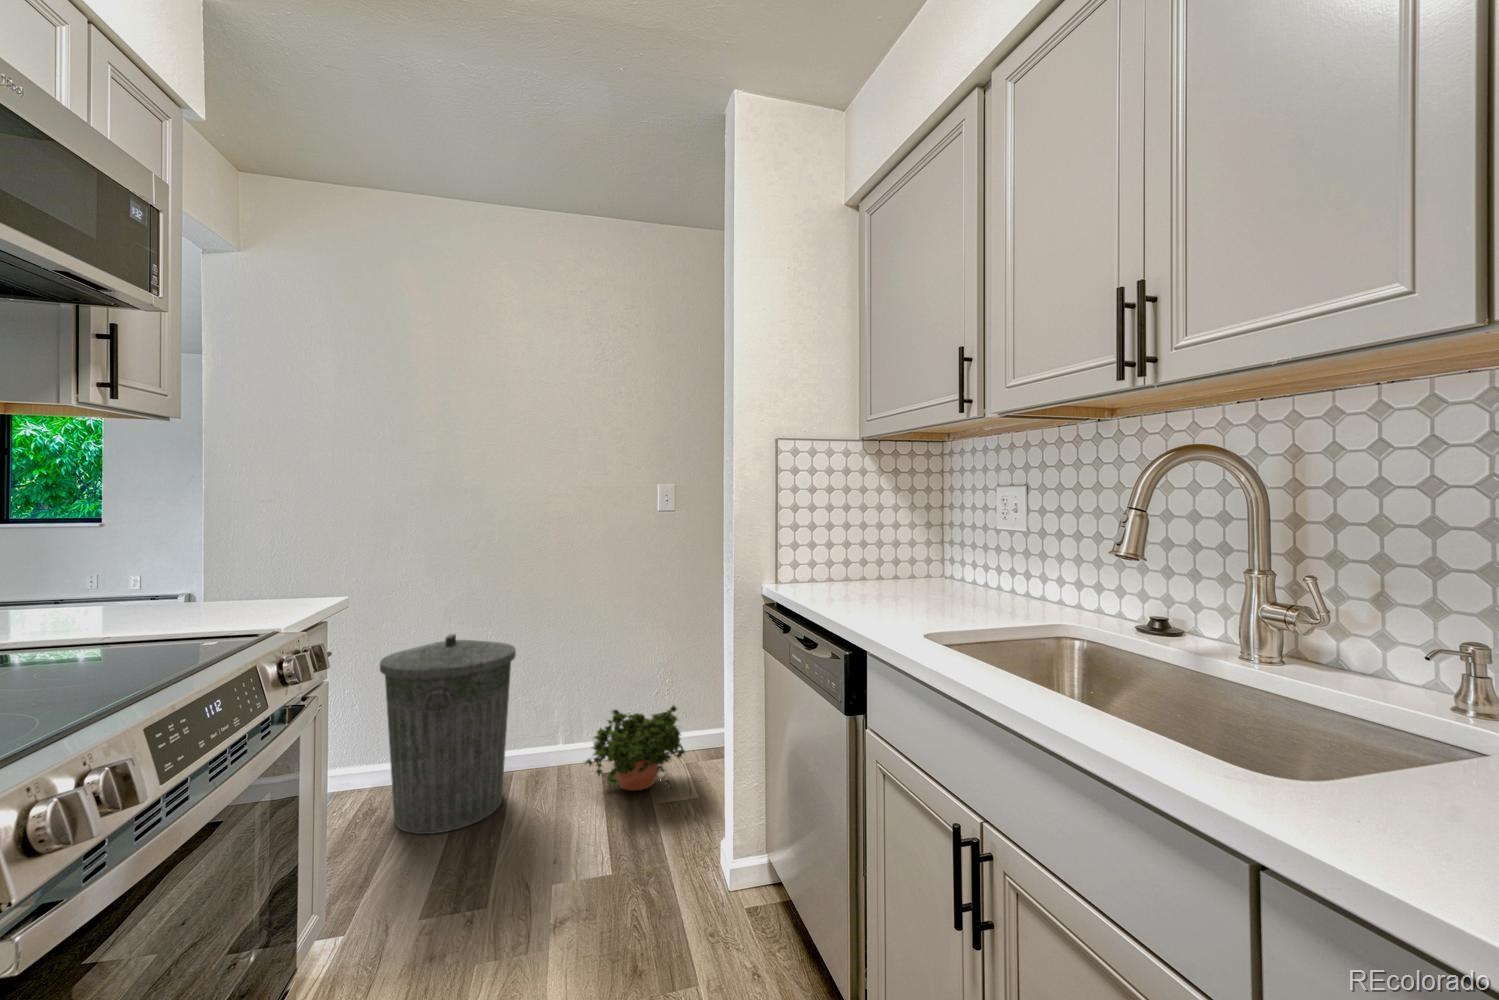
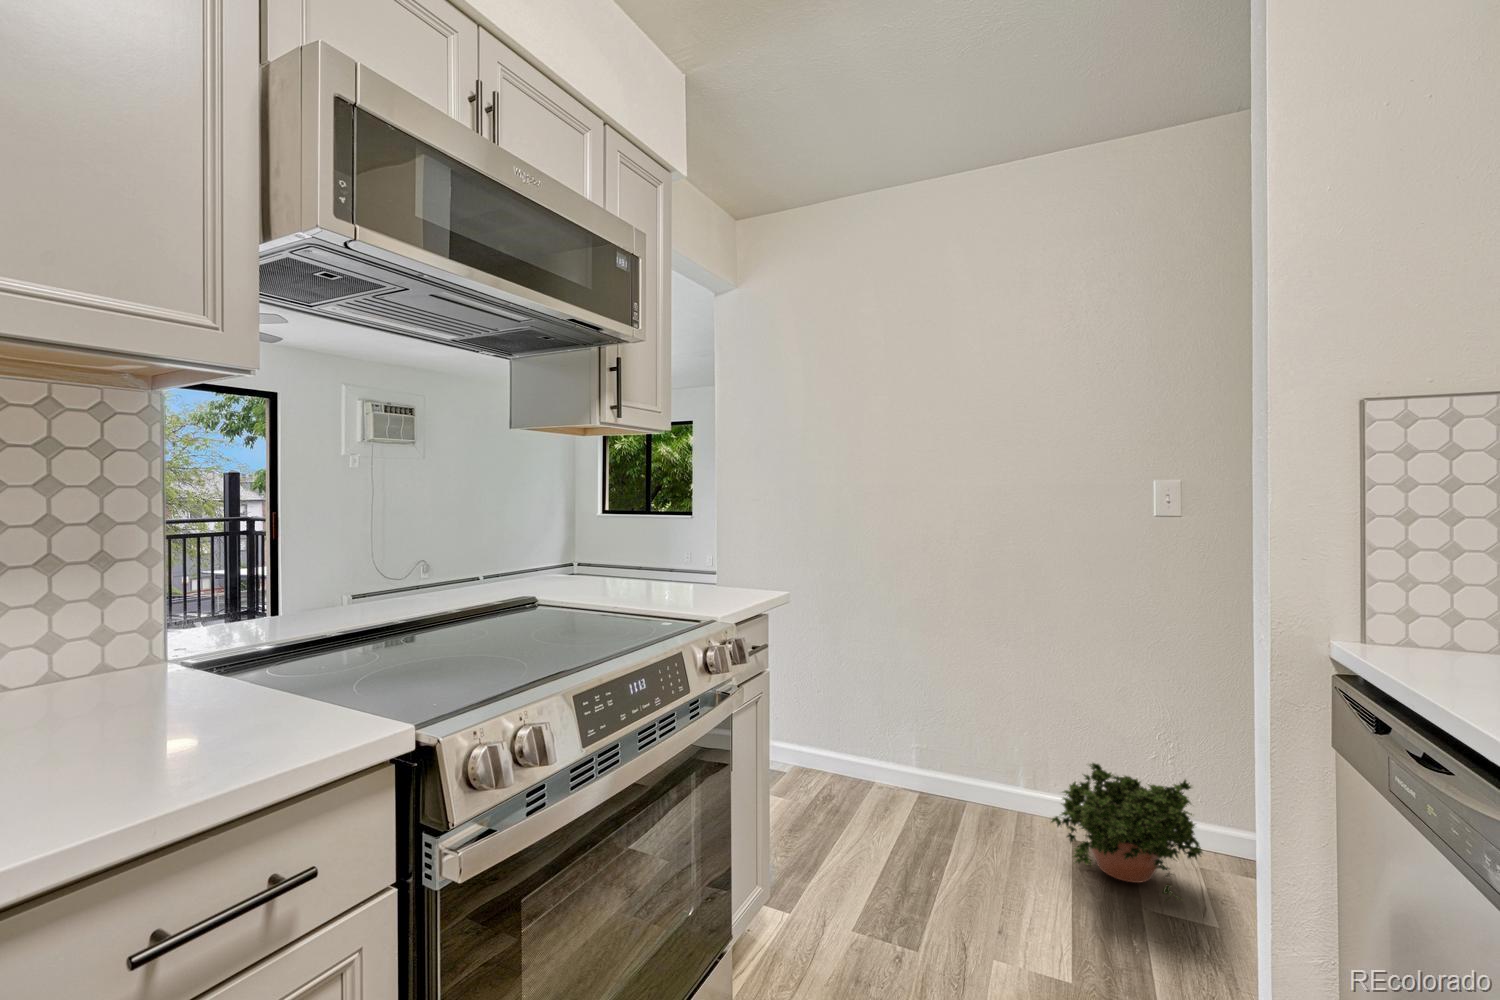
trash can: present [380,634,516,834] -> none [834,635,968,847]

